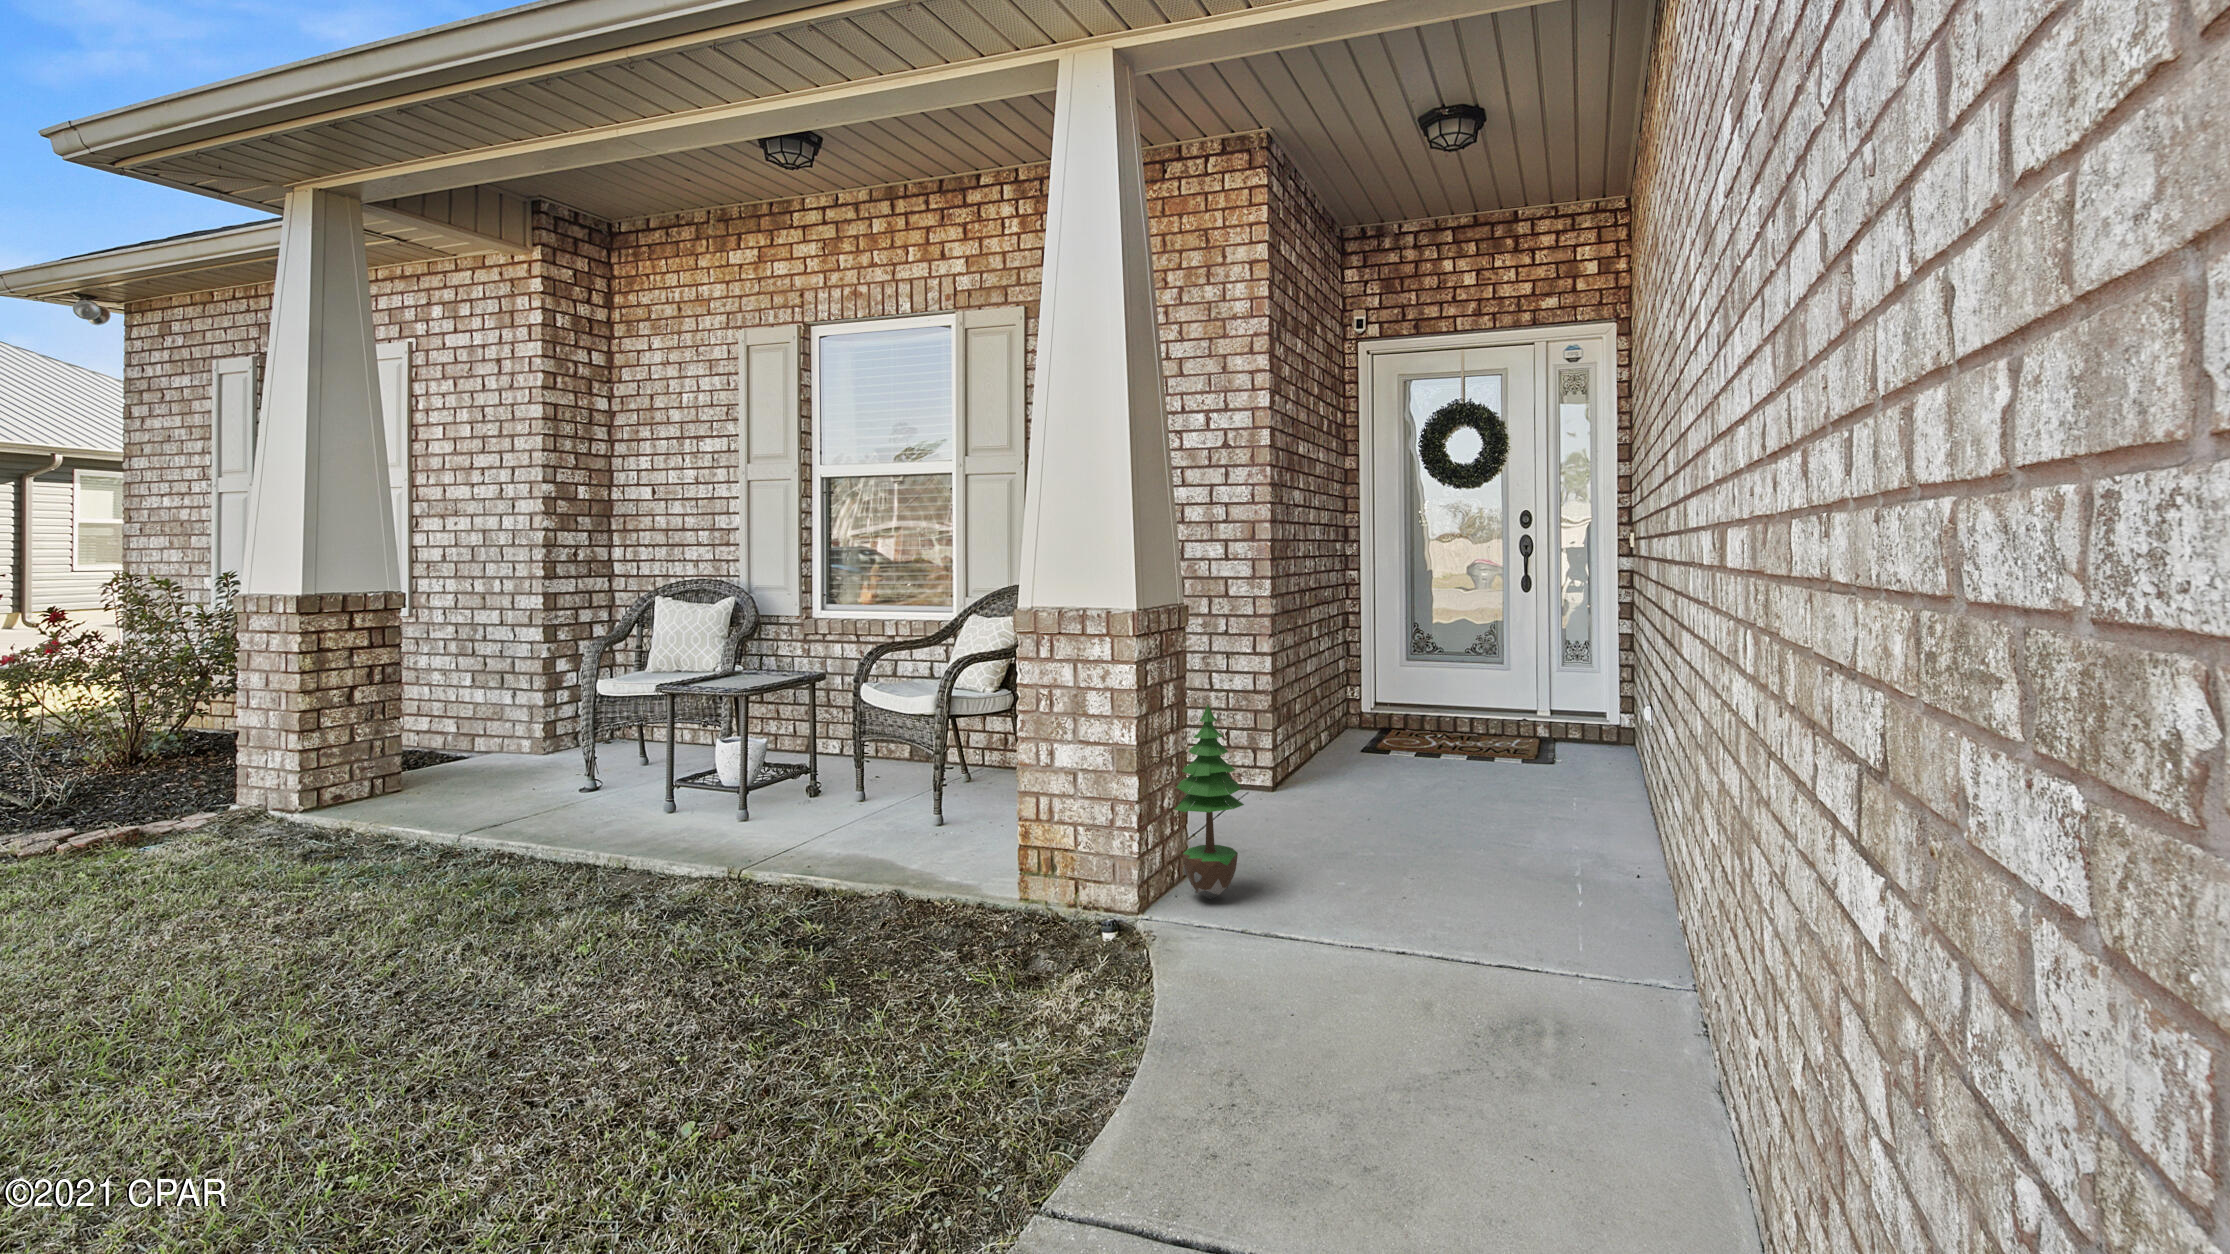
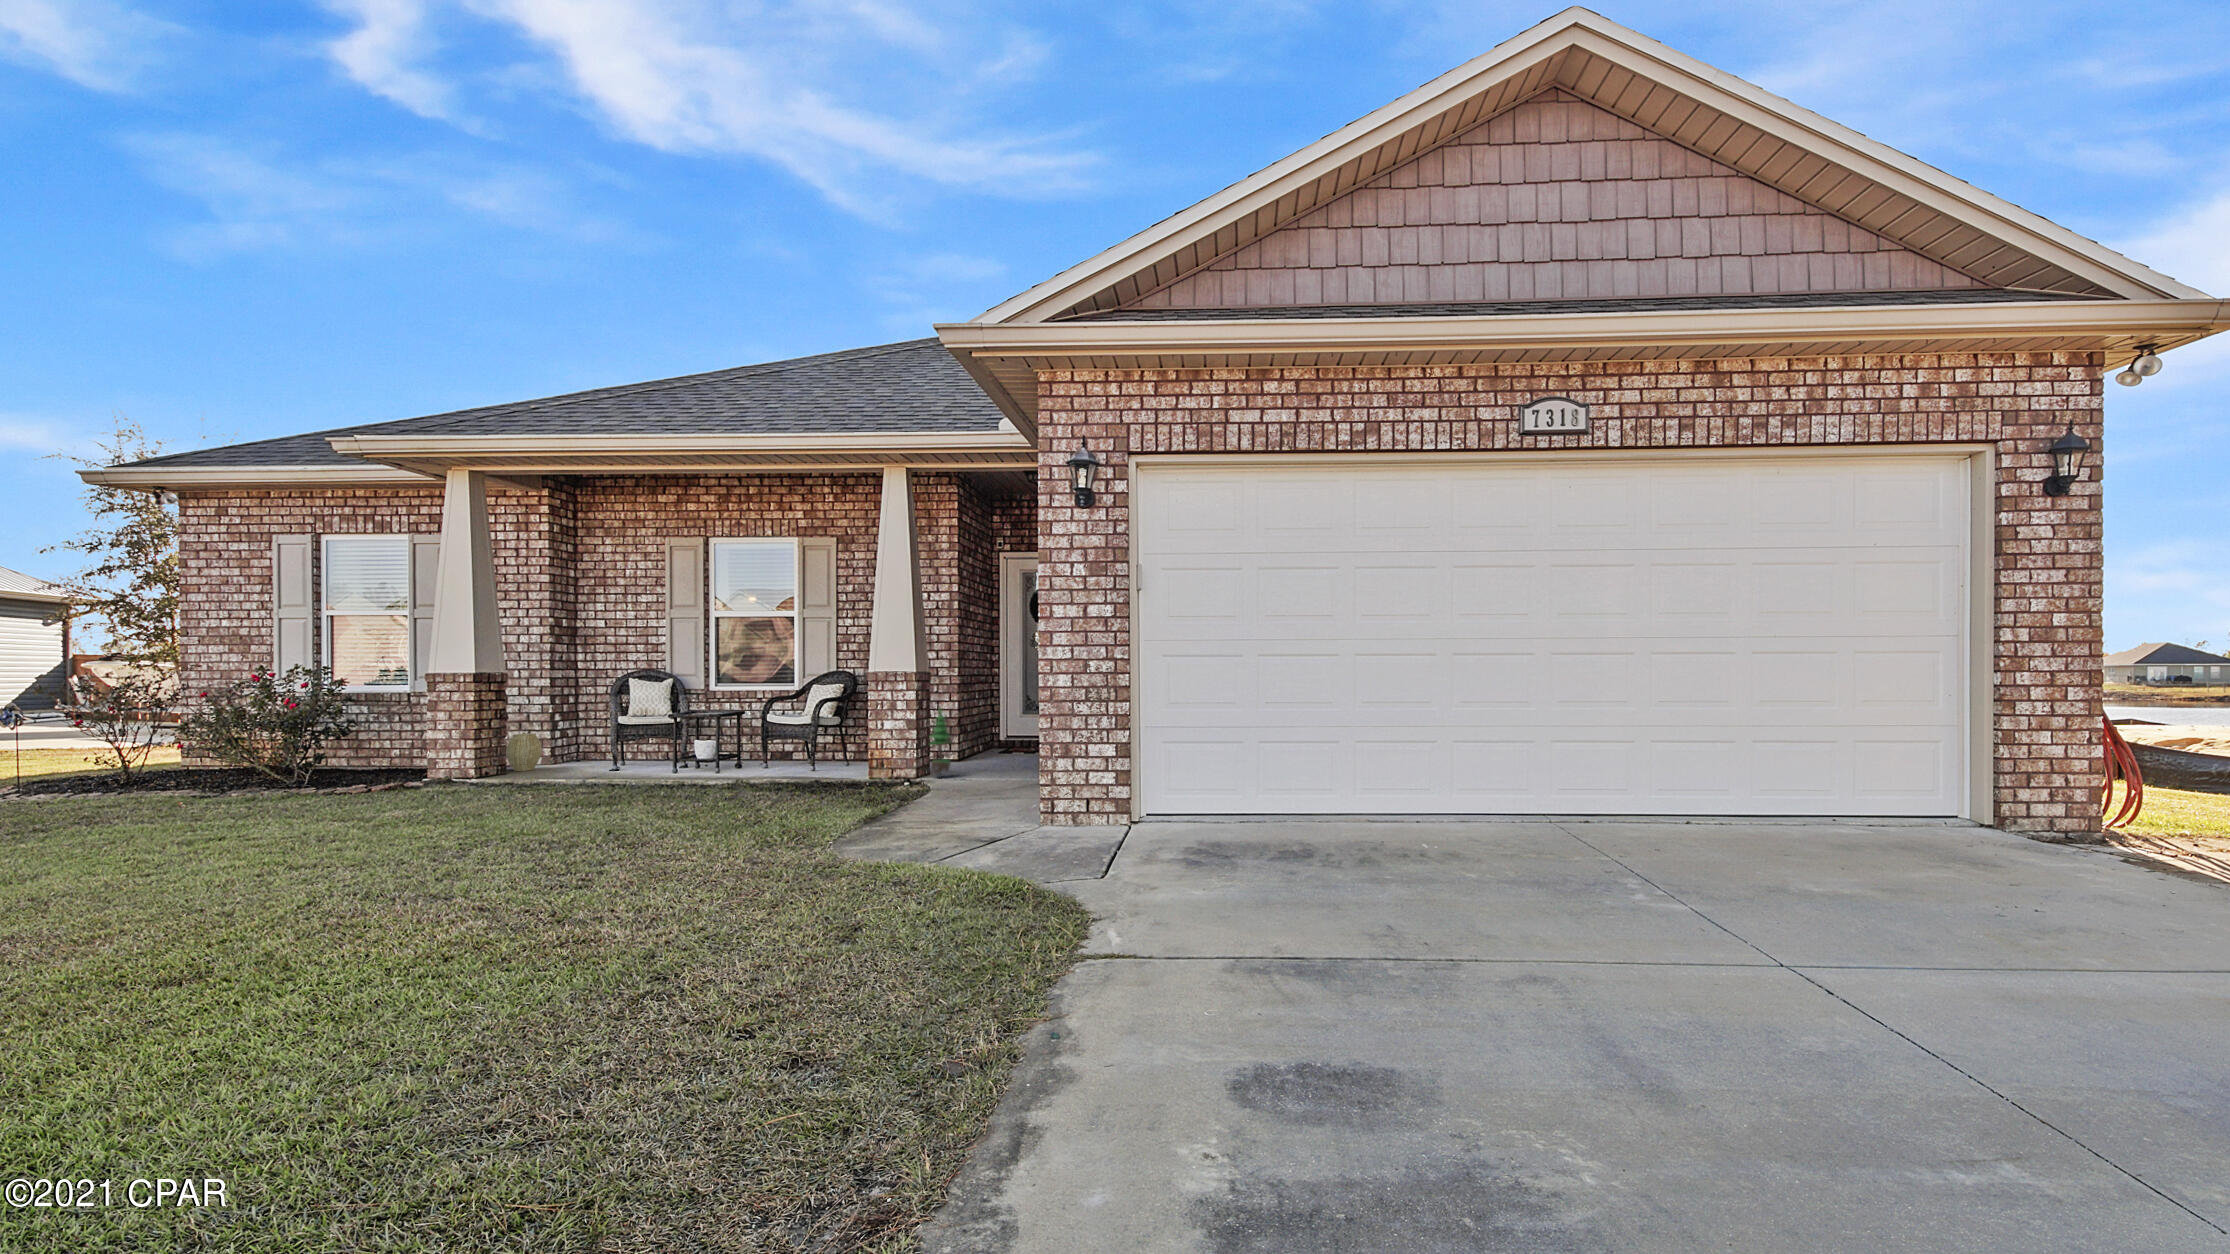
woven basket: none [466,691,533,762] -> present [506,732,542,771]

